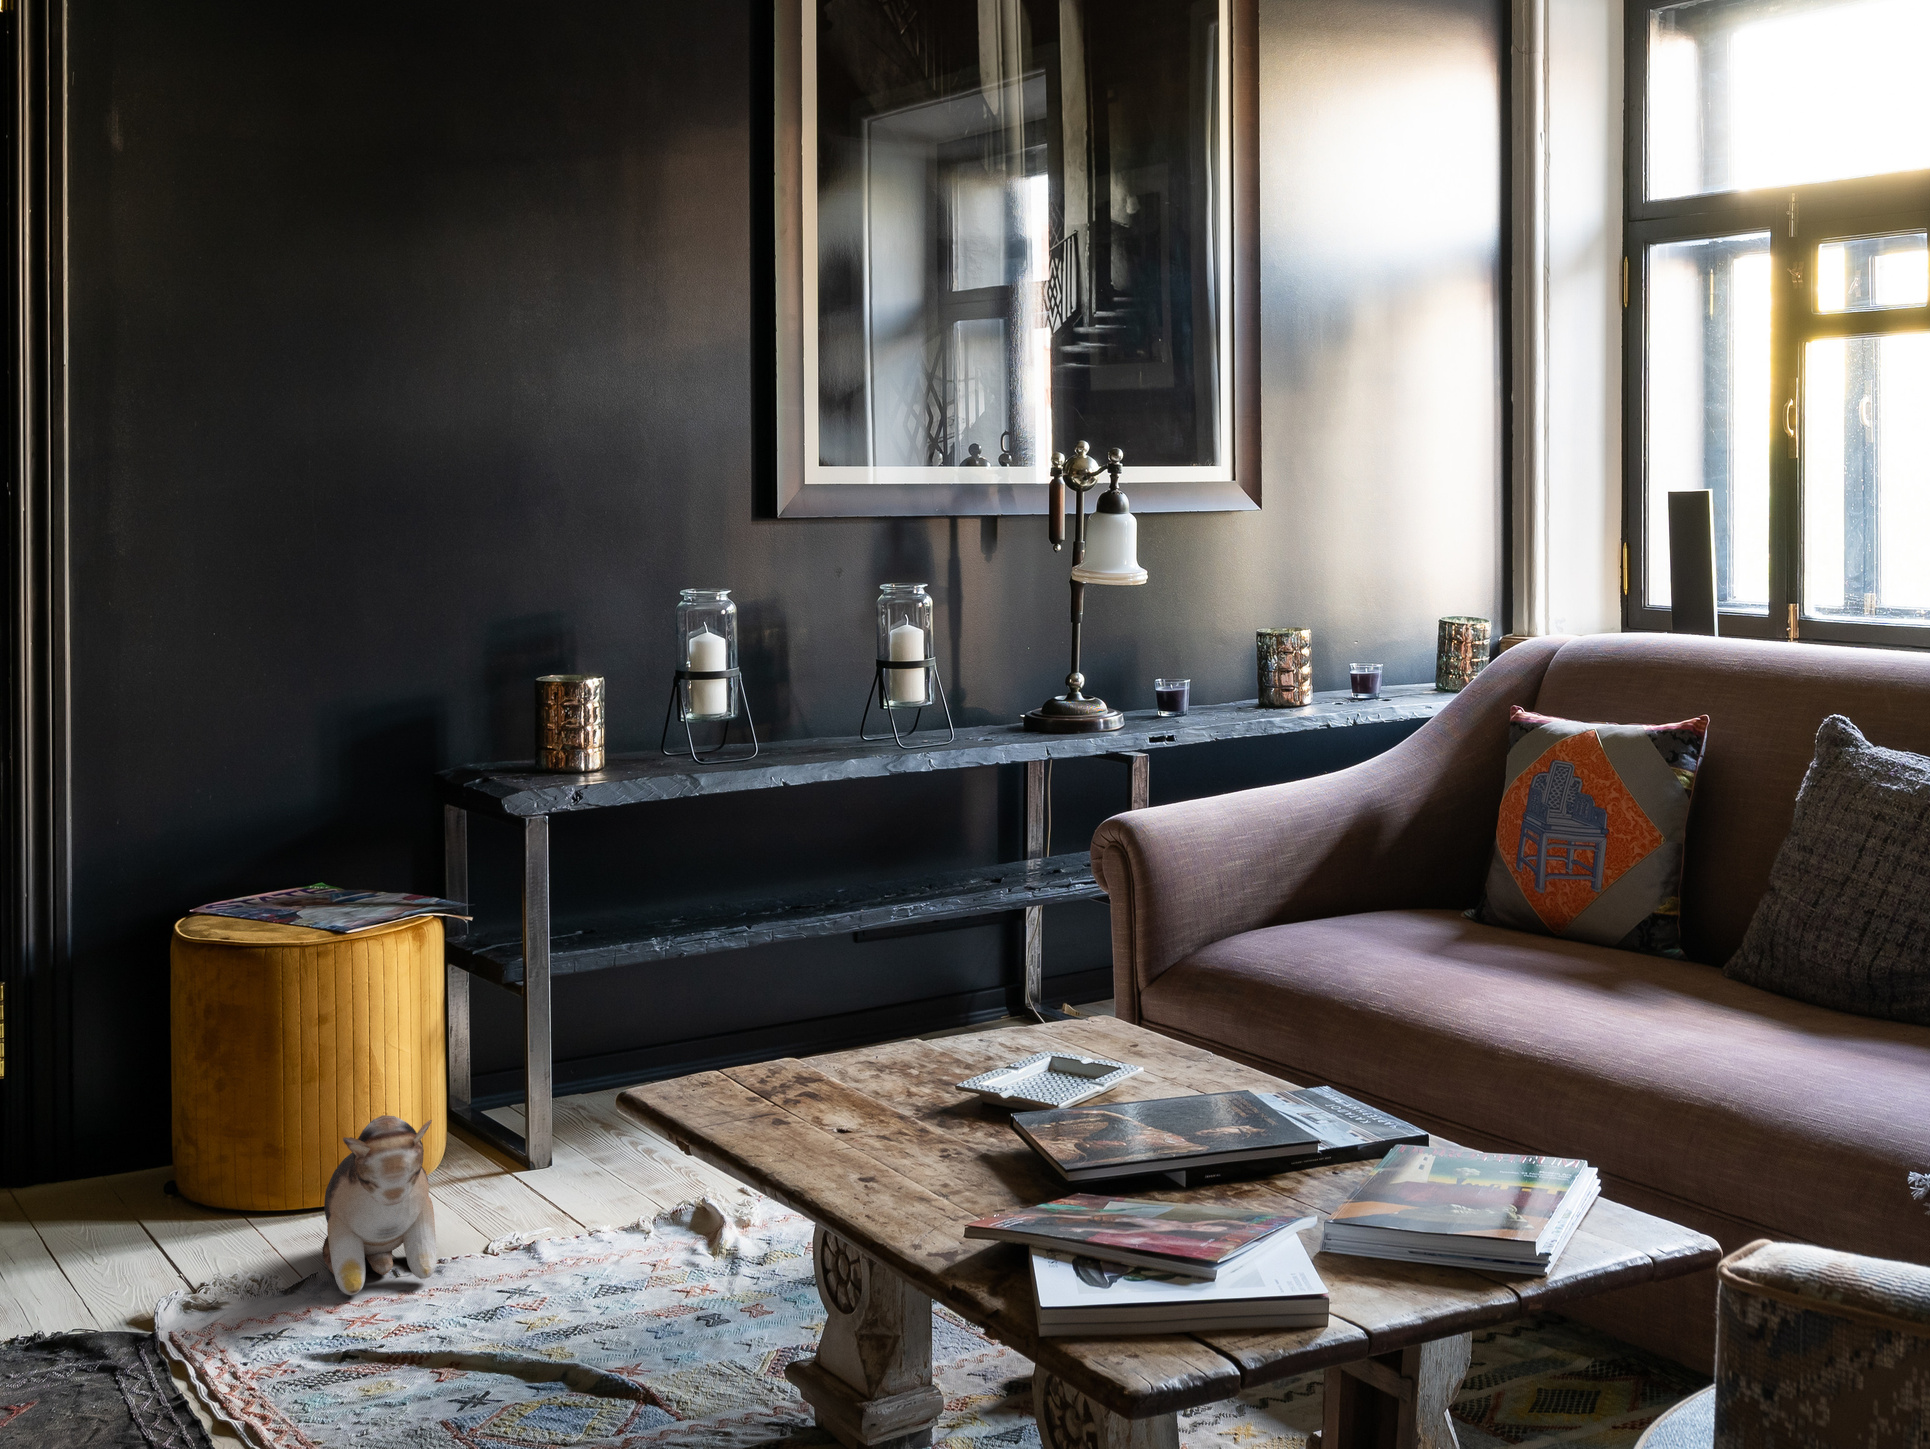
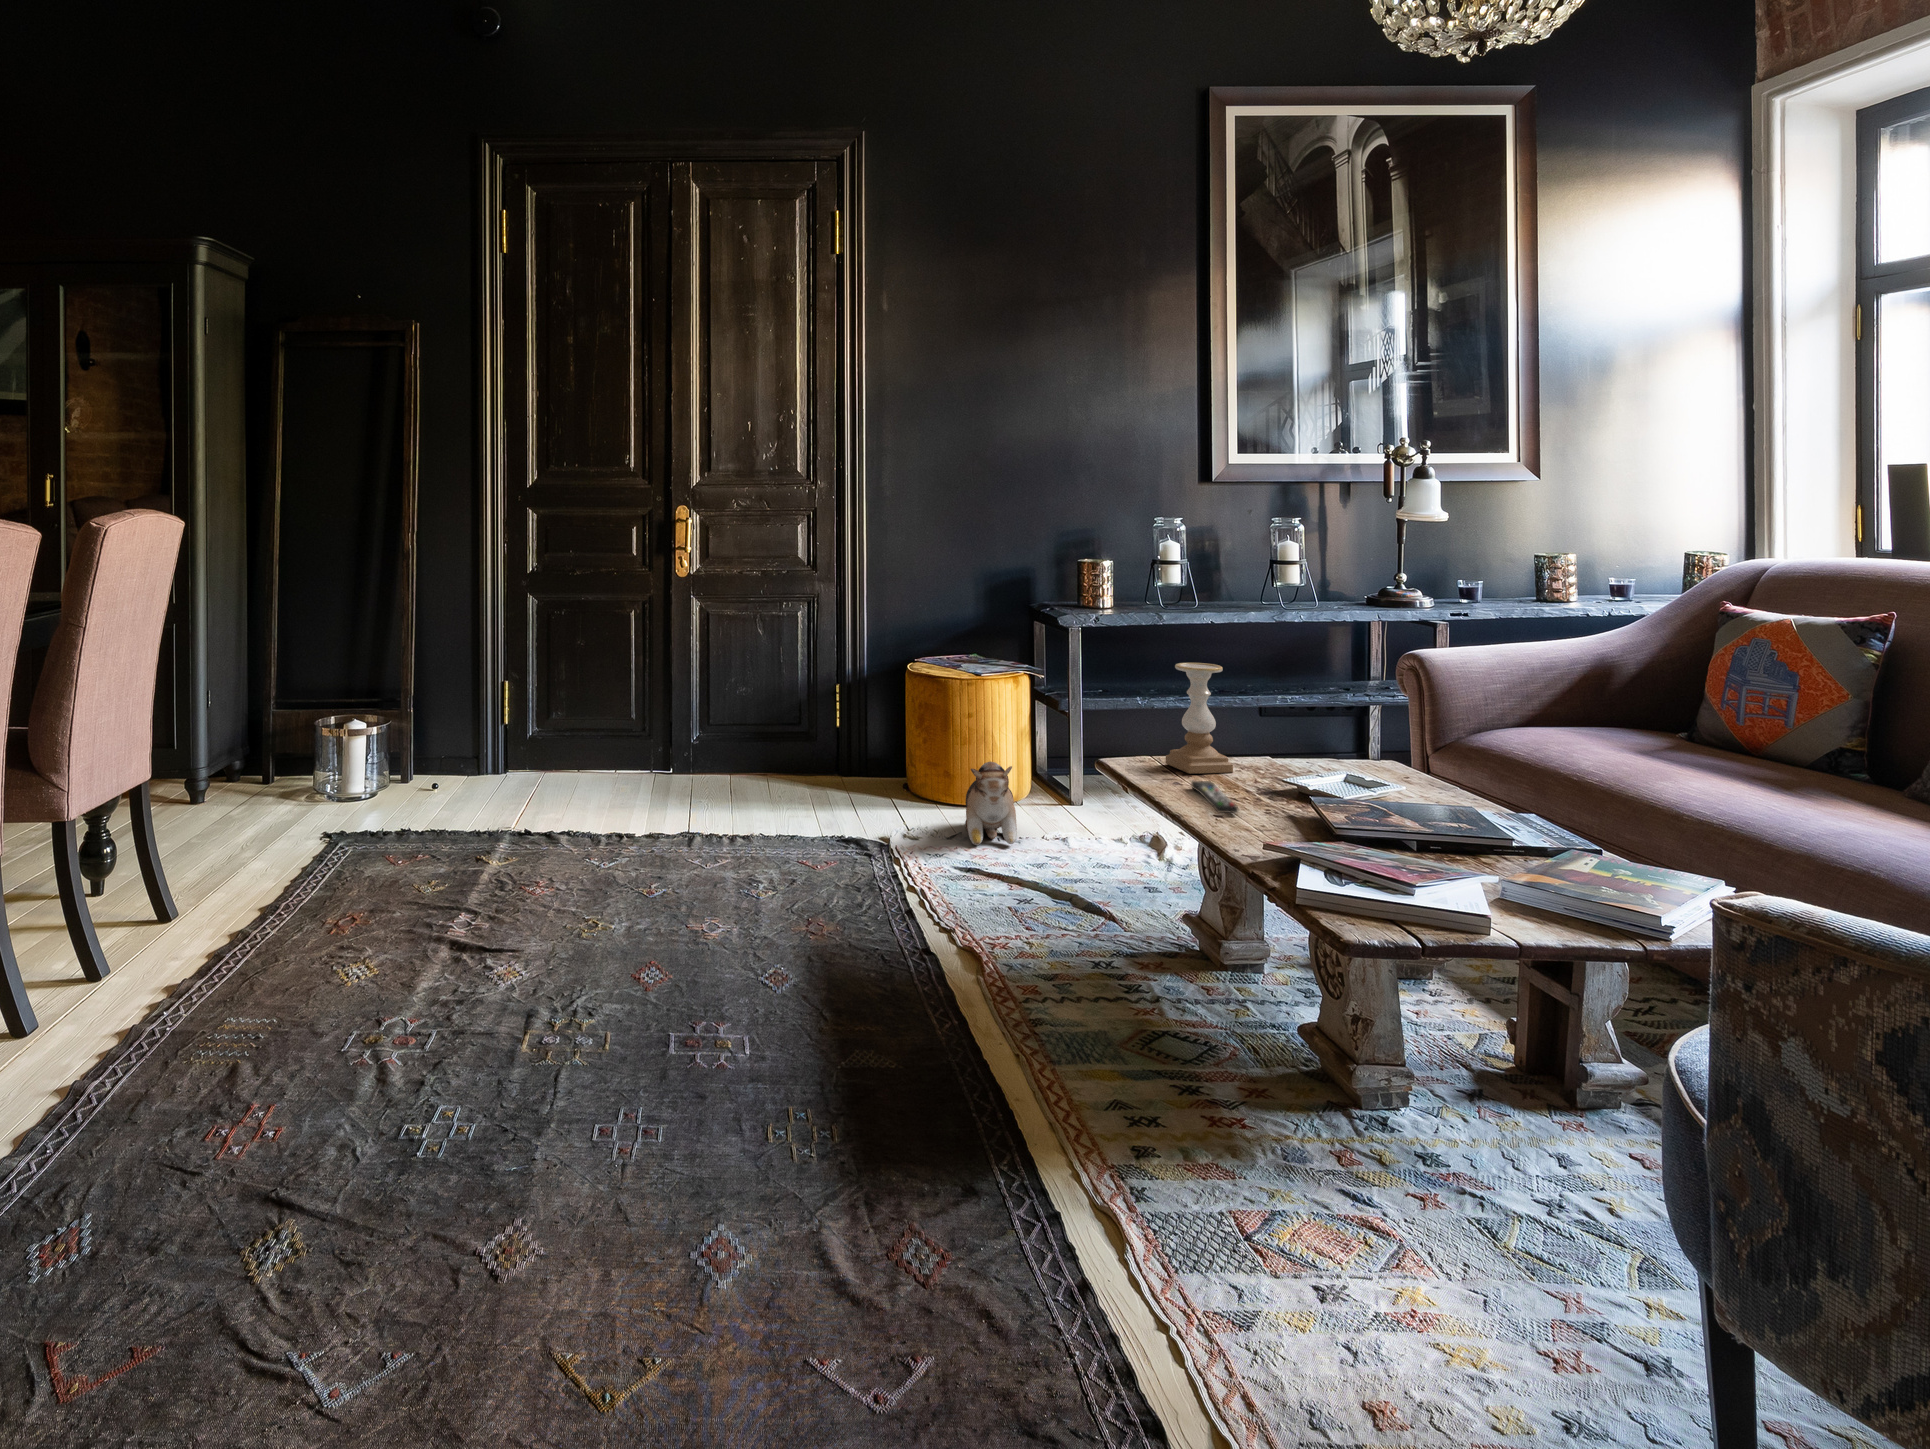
candle holder: none [749,881,870,1095] -> present [1165,663,1233,774]
remote control: none [807,1108,903,1172] -> present [1191,781,1238,813]

